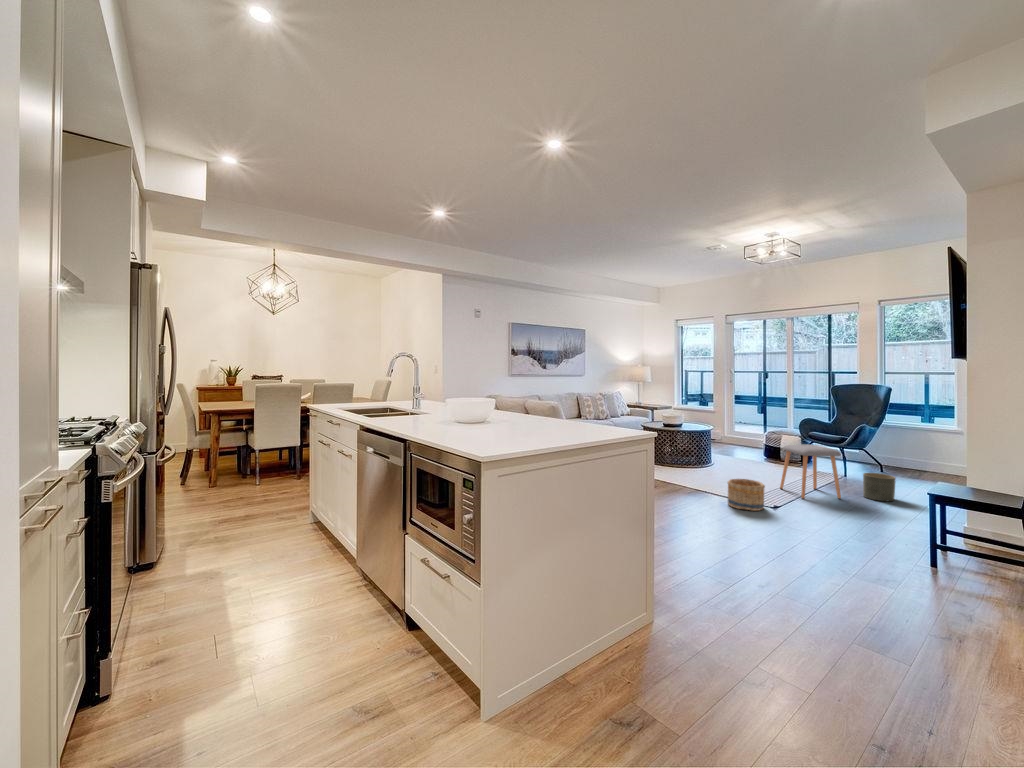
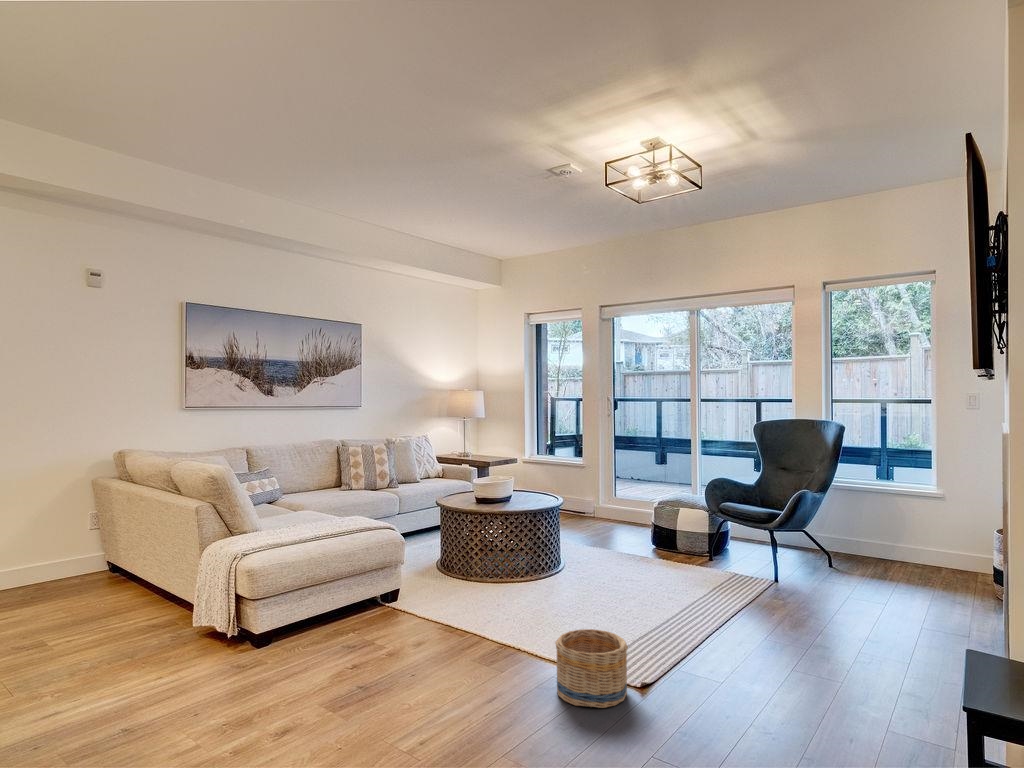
stool: present [780,444,841,499] -> none [667,540,770,655]
planter: present [863,473,896,501] -> none [805,588,857,645]

